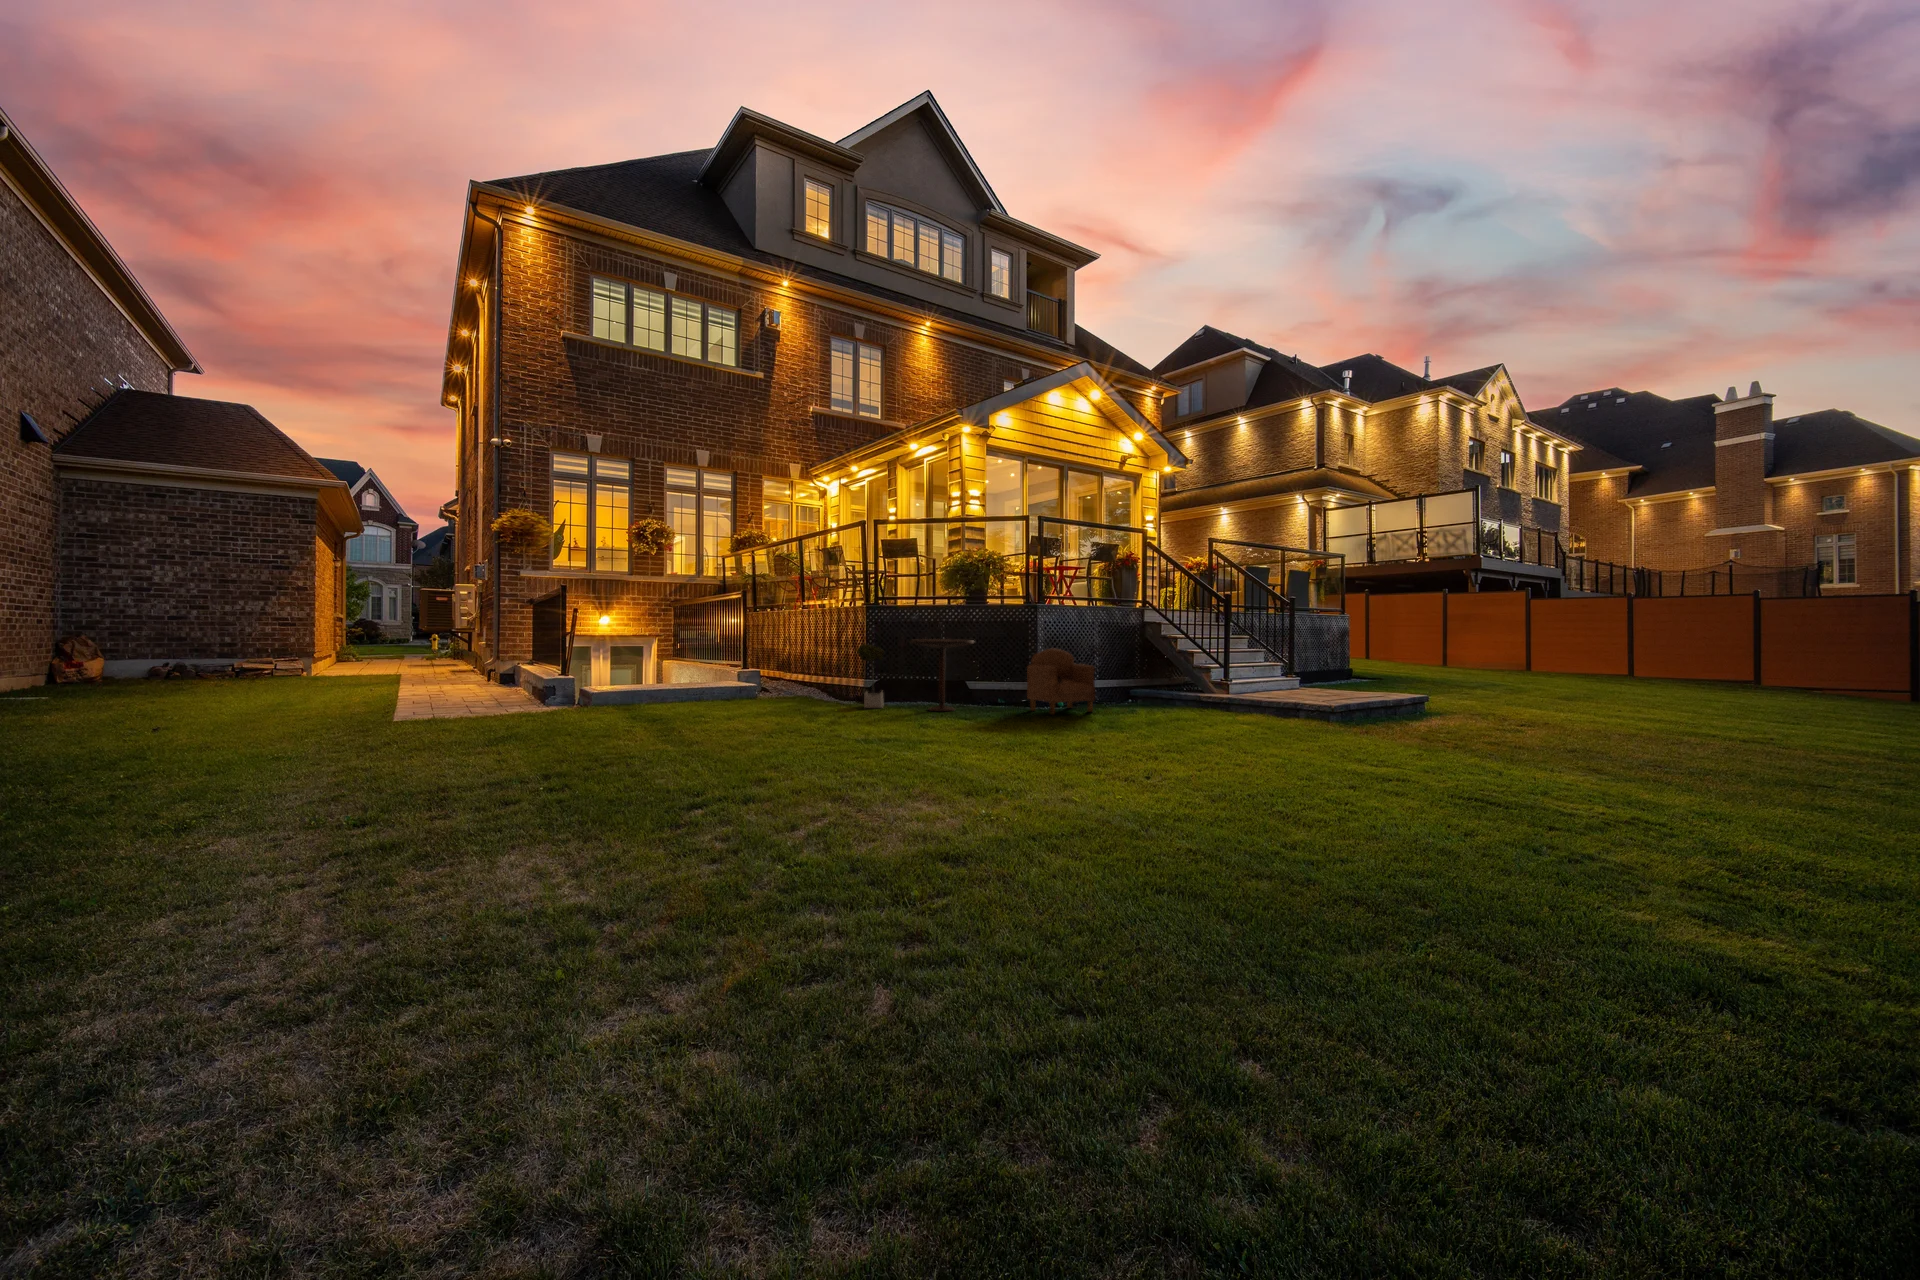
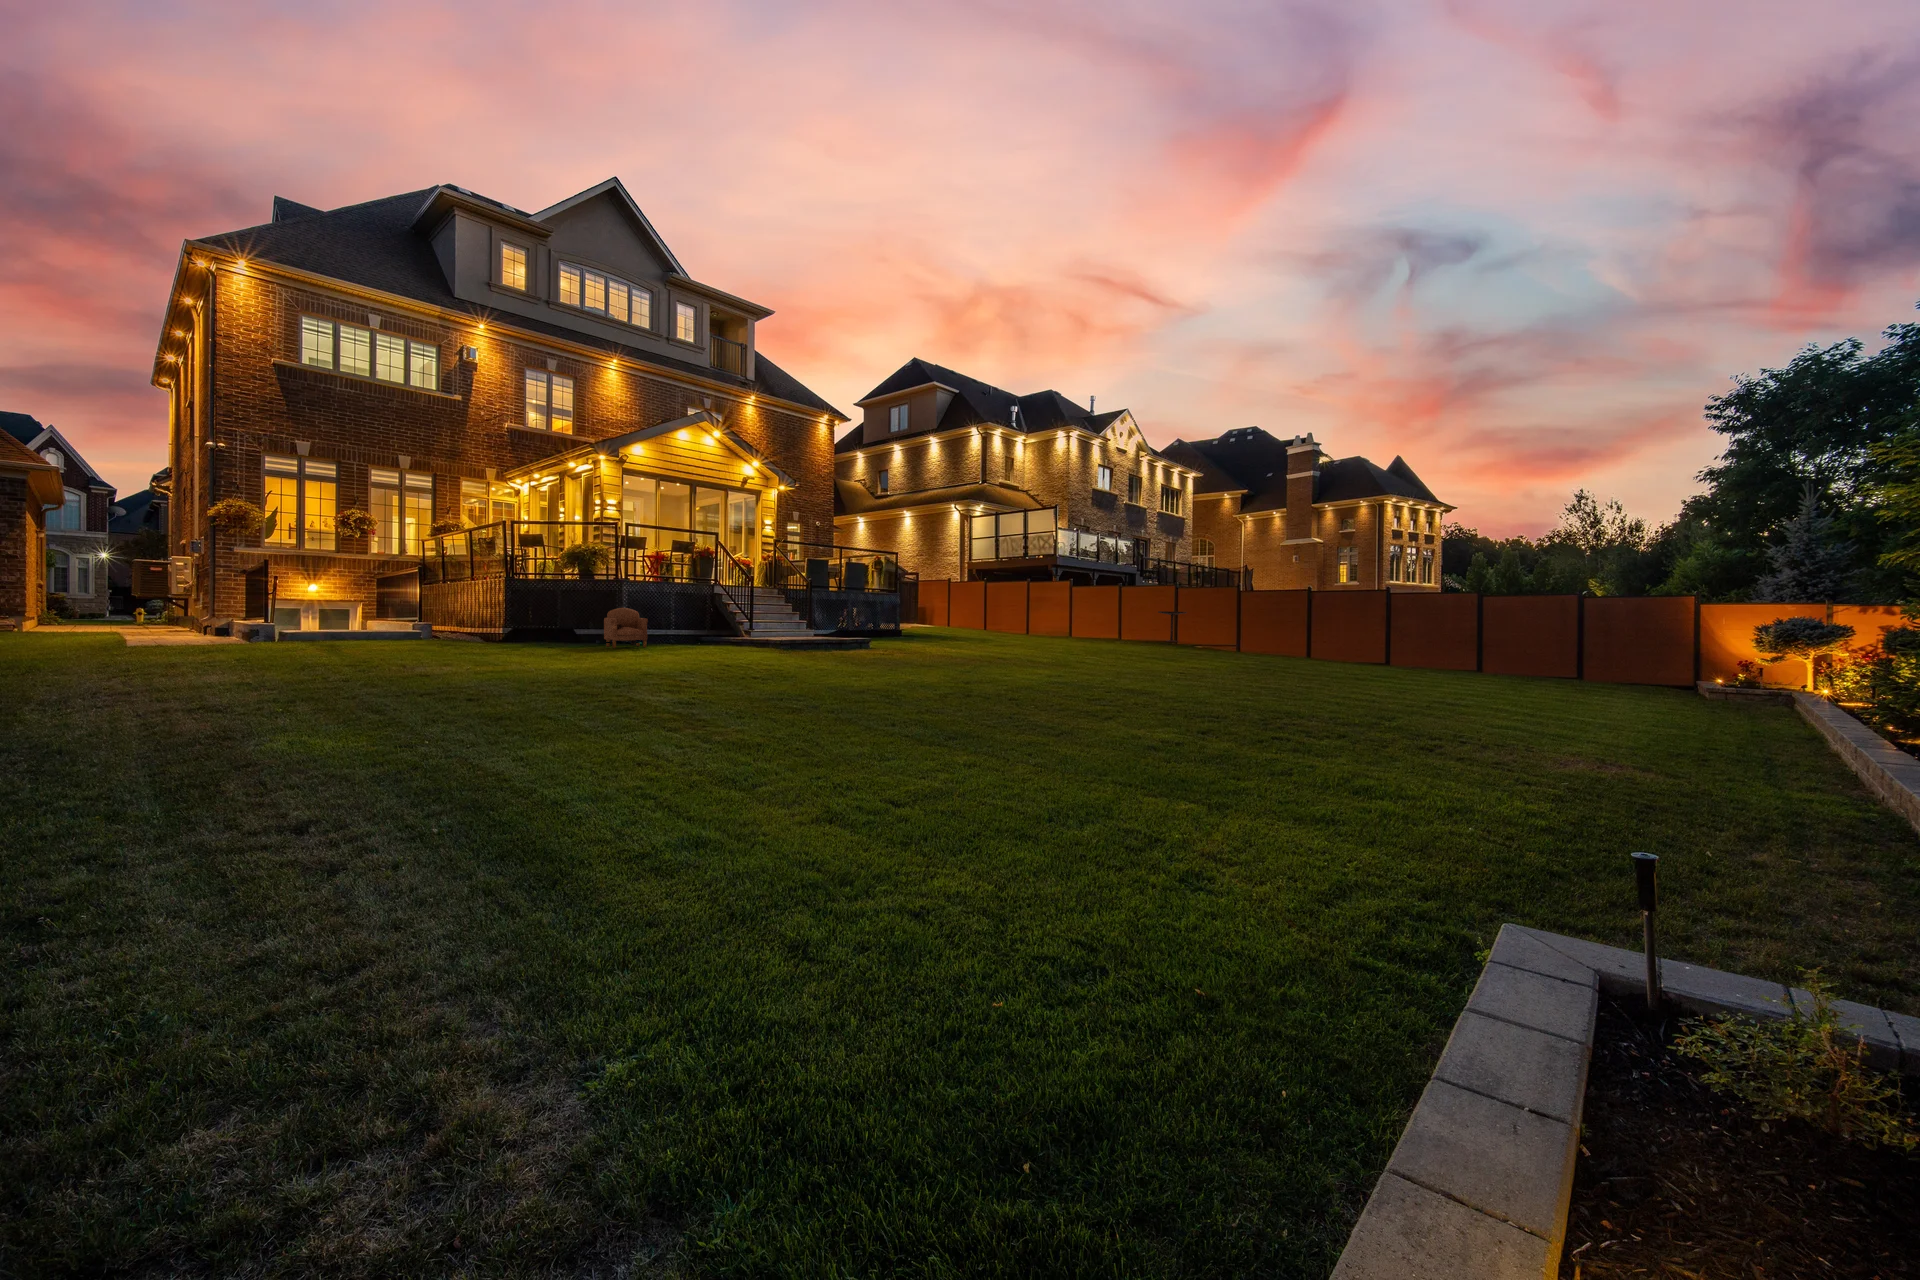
pedestal table: present [910,639,974,711] -> present [1158,611,1187,642]
potted tree: present [857,644,884,708] -> none [487,603,509,645]

